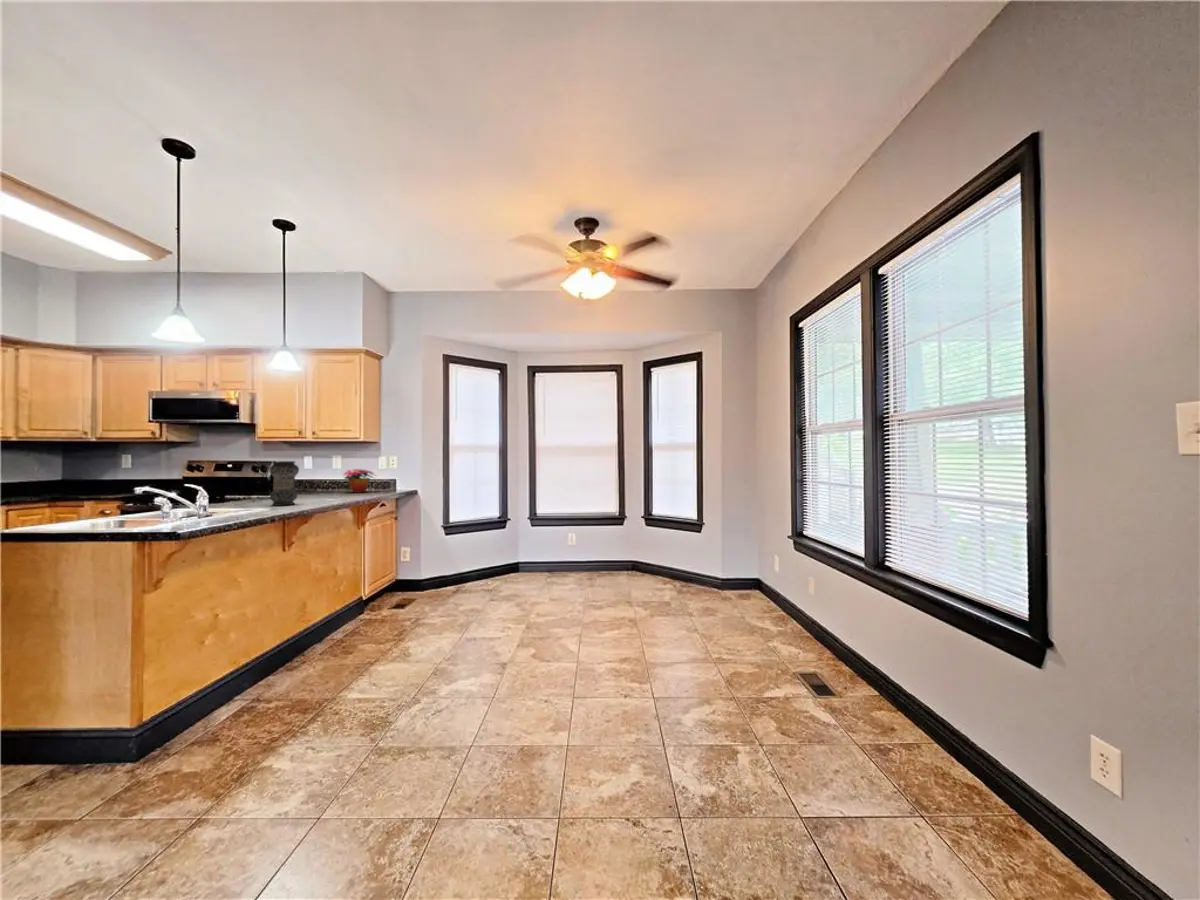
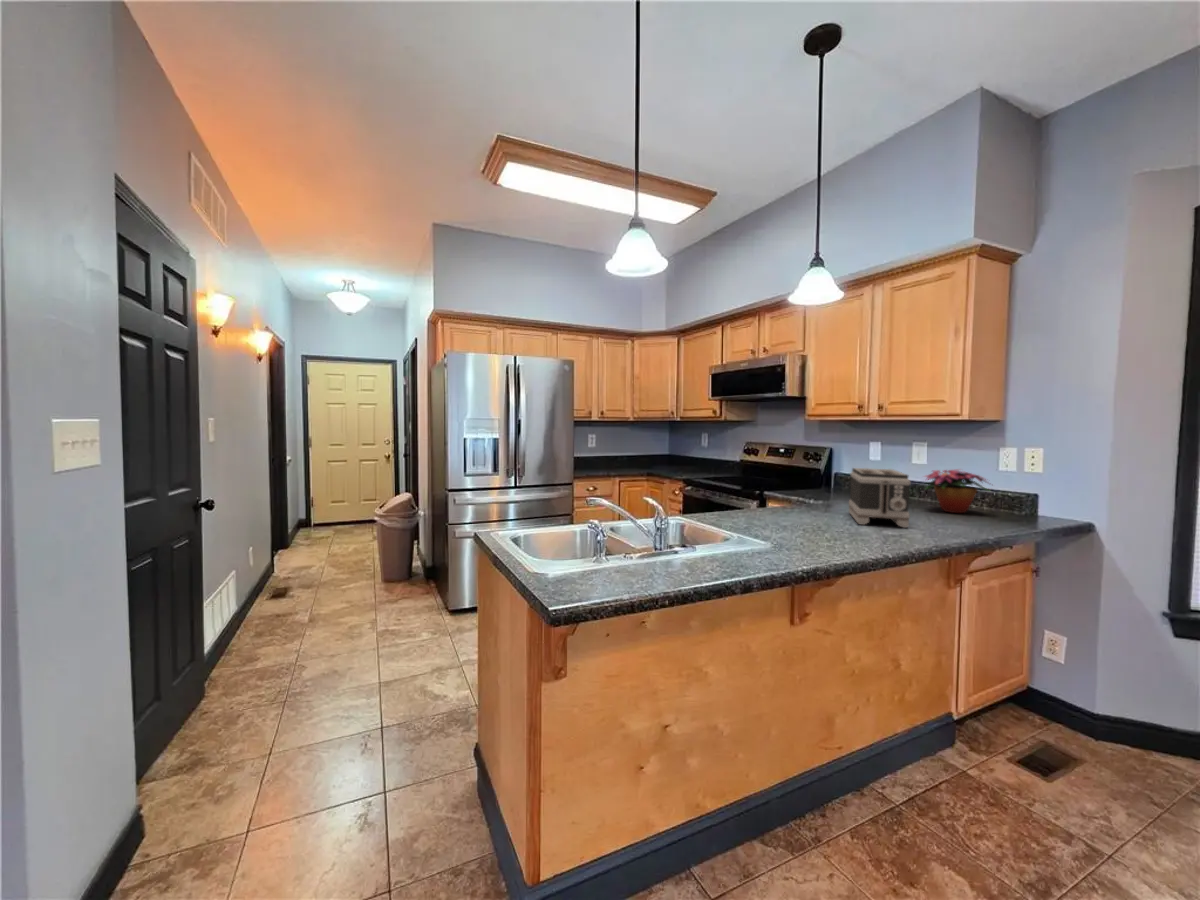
vase: present [270,461,299,506] -> none [791,457,837,534]
toaster: none [300,469,338,500] -> present [849,468,910,528]

